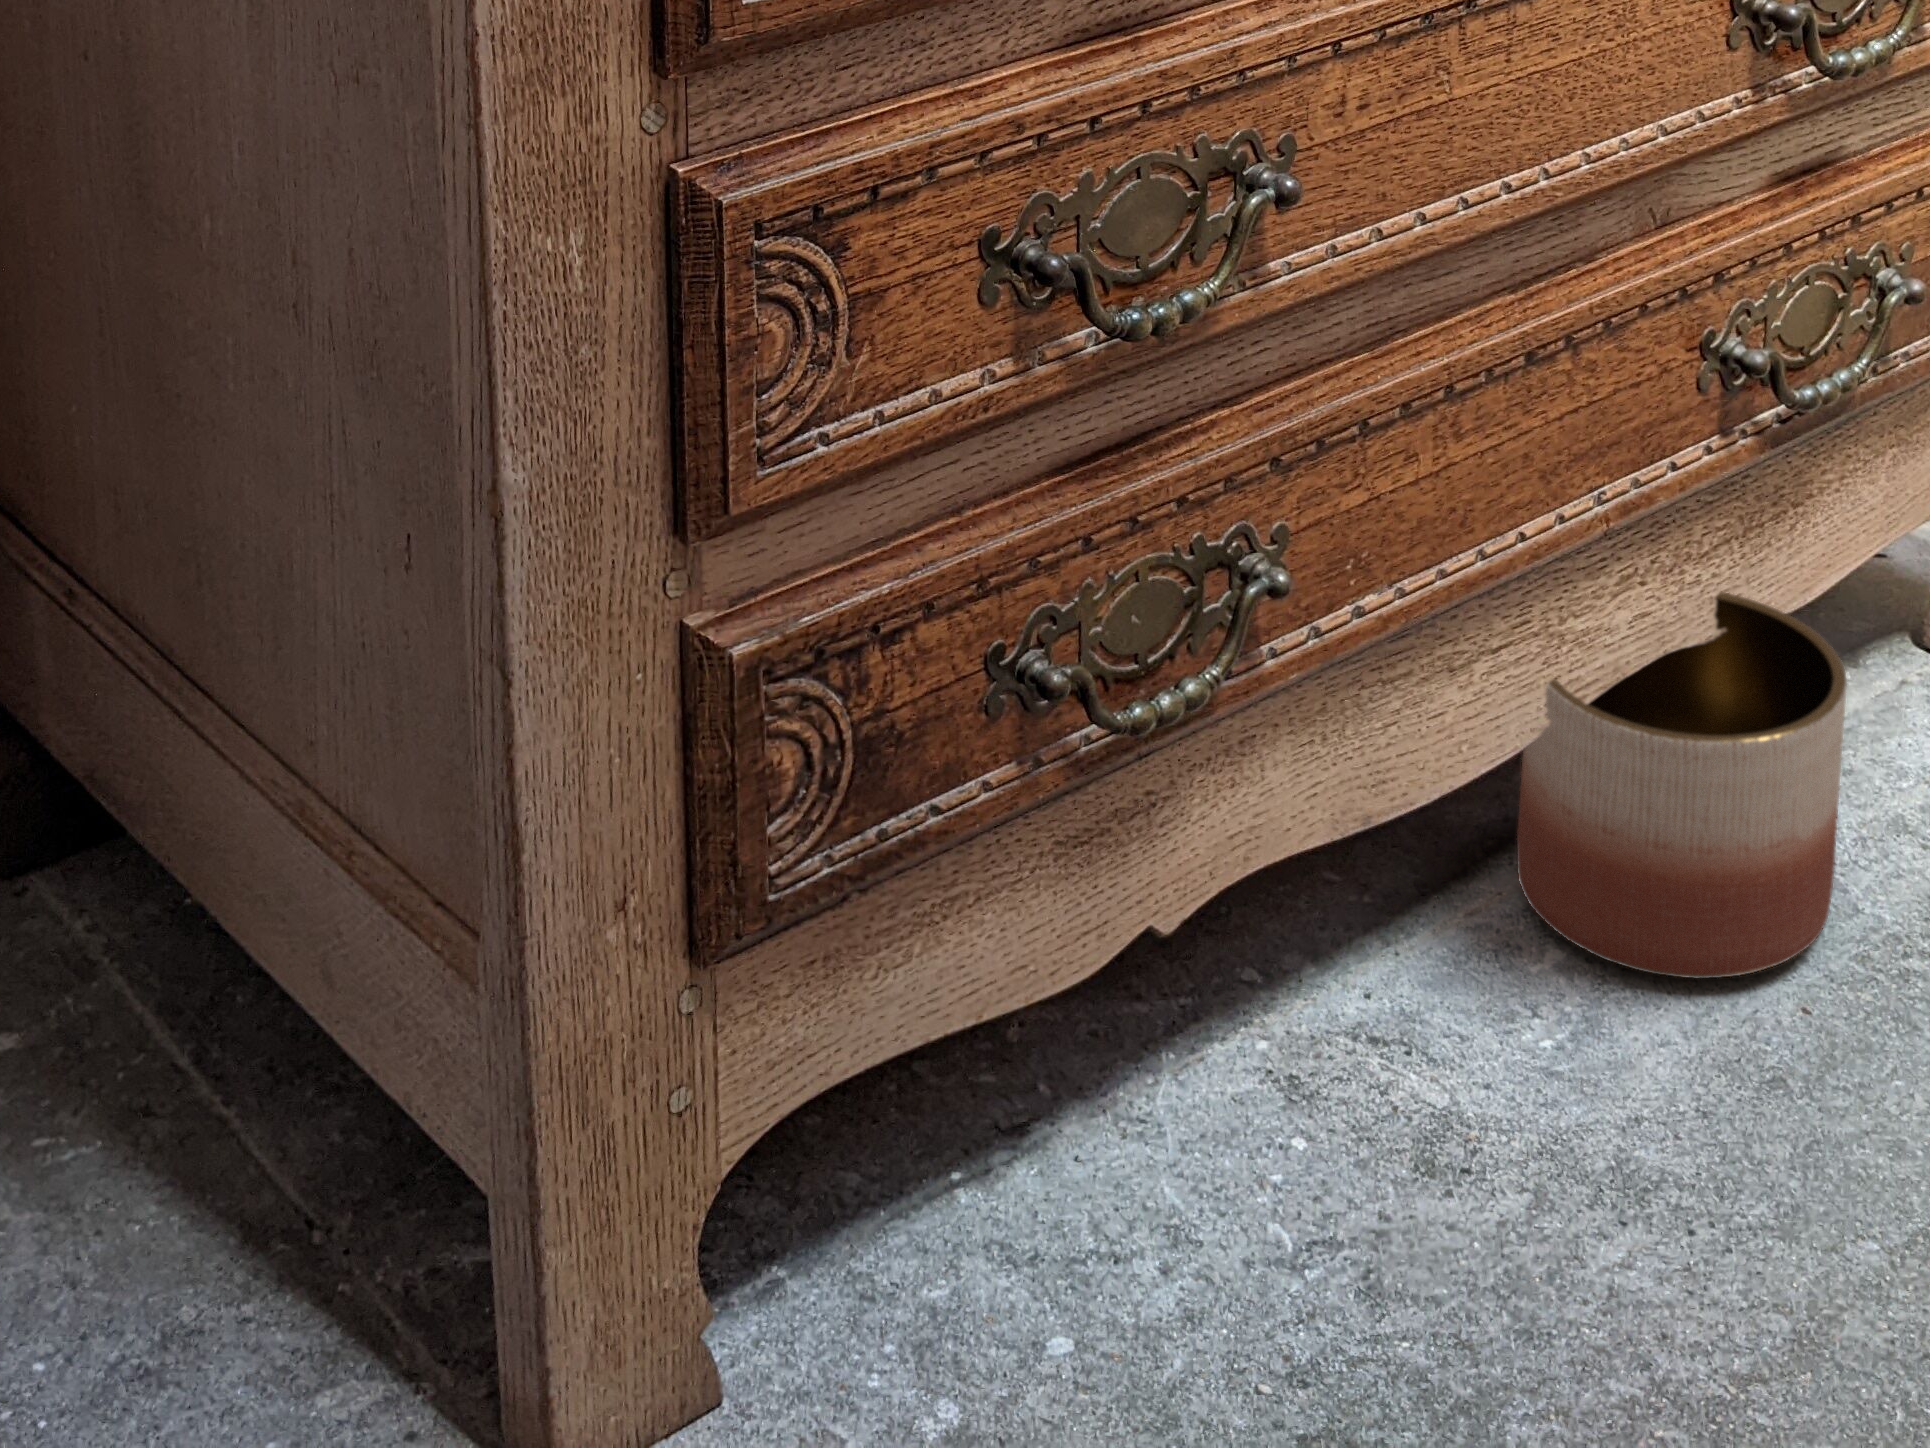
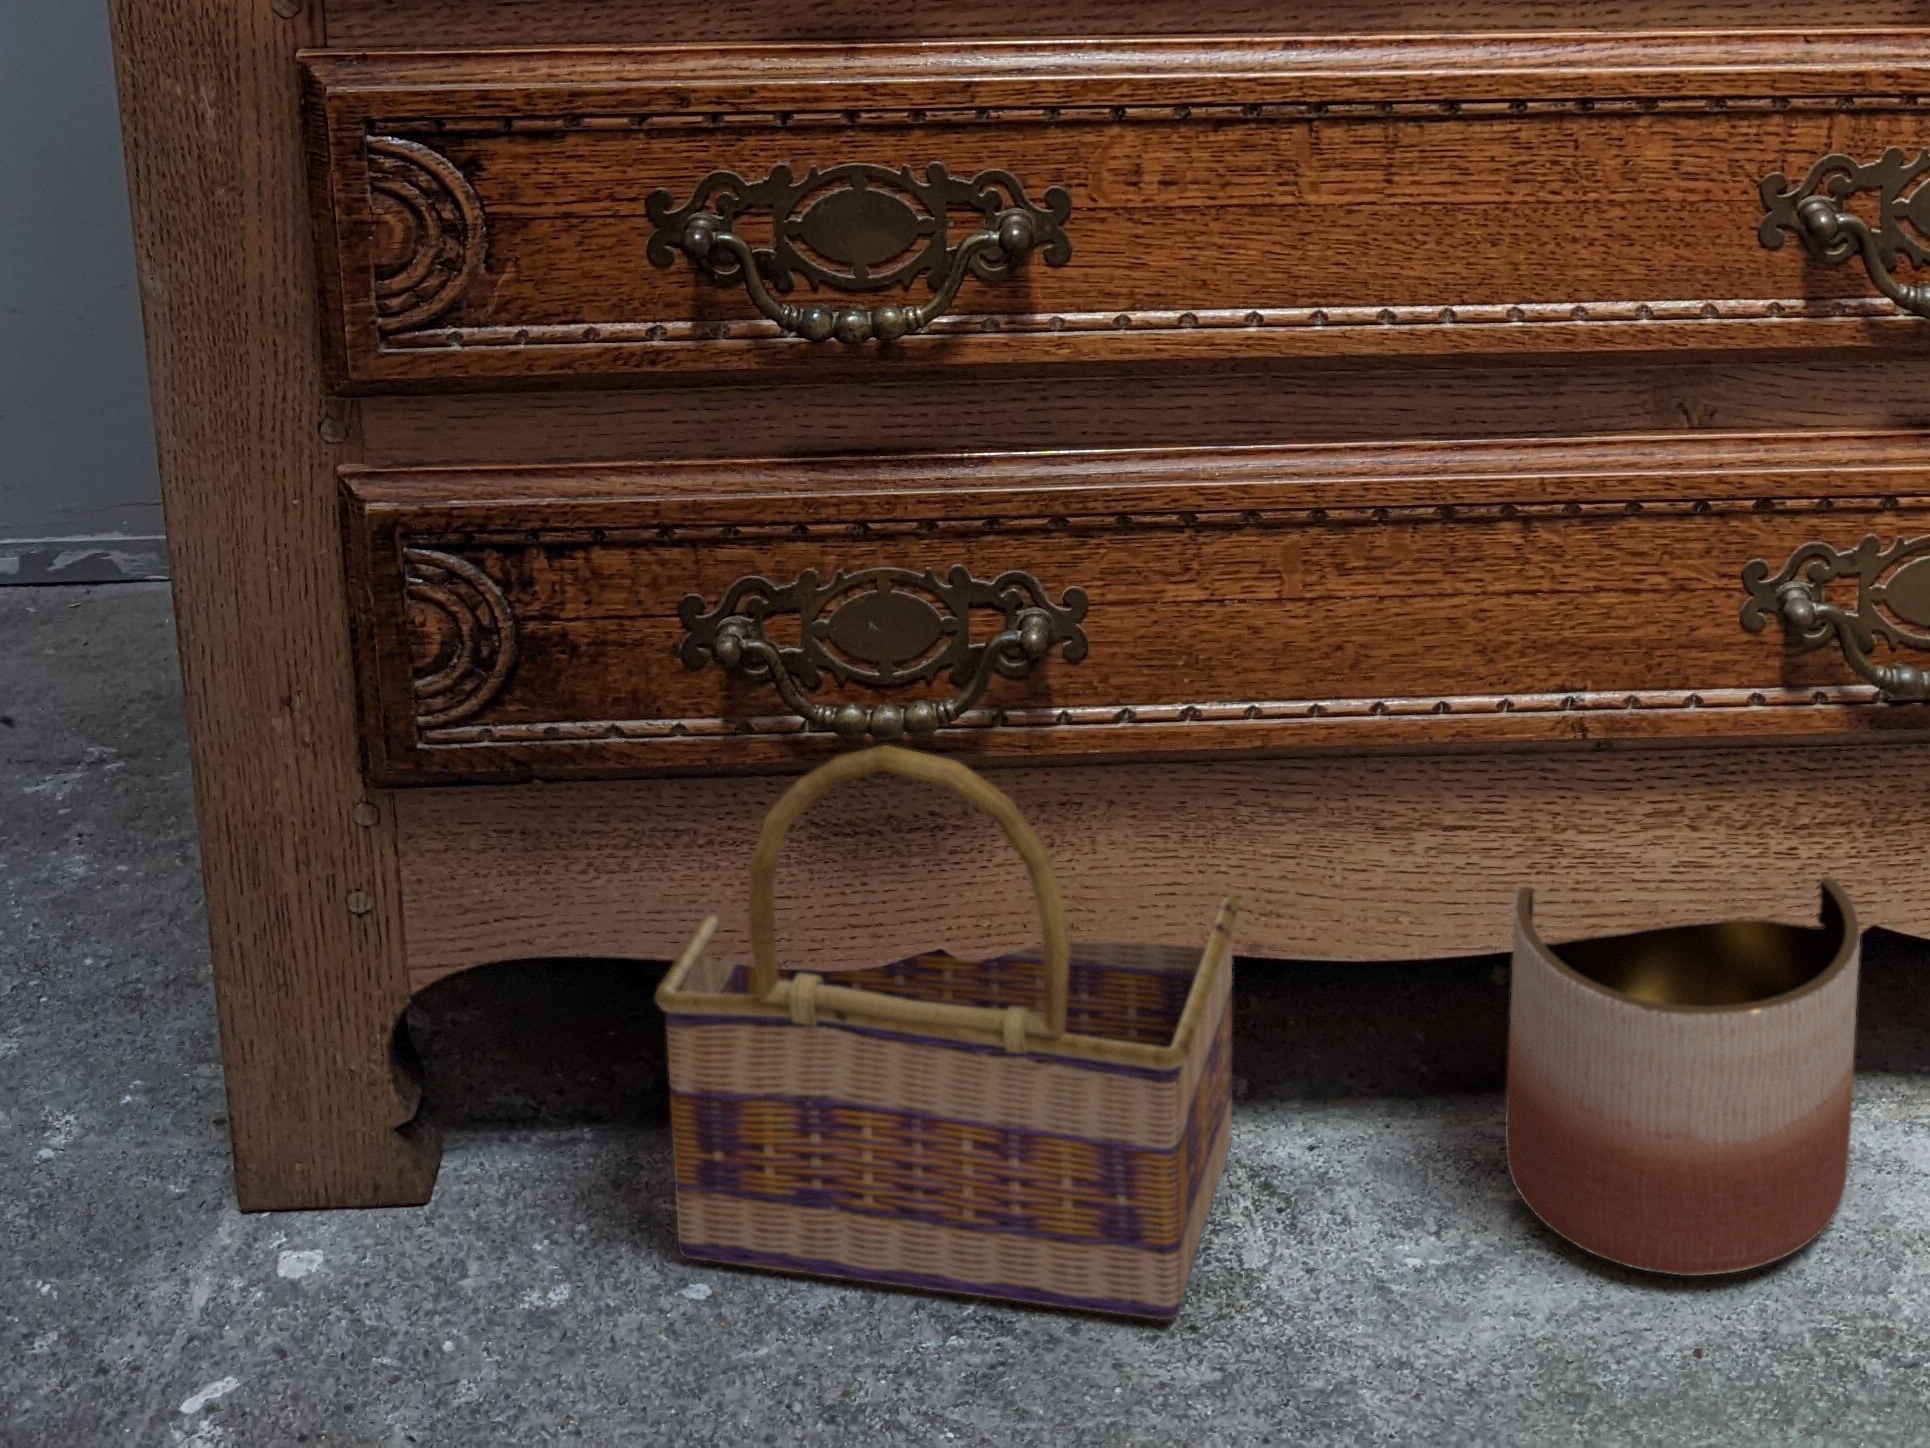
basket: none [914,583,1512,1322] -> present [655,745,1239,1320]

